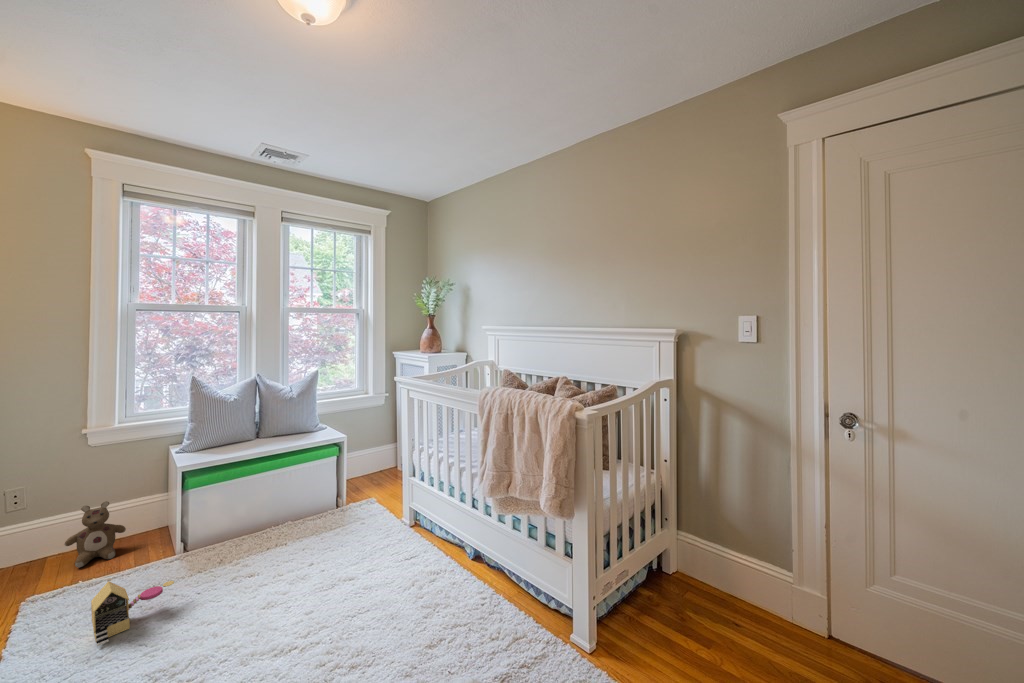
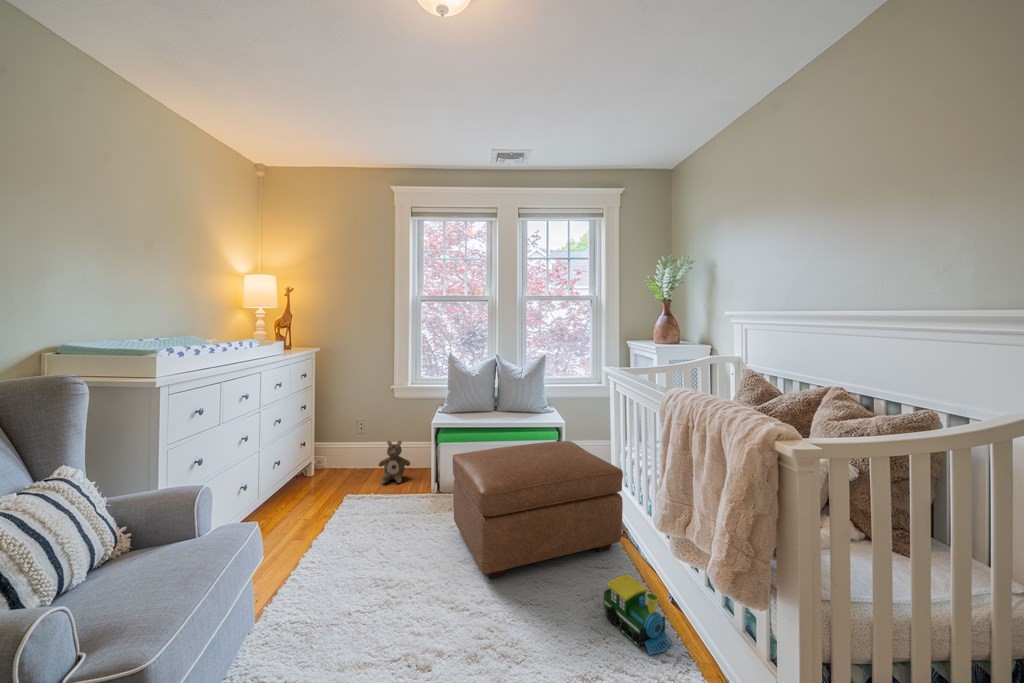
ottoman: none [230,454,422,611] -> present [453,441,623,579]
toy train: none [427,551,484,605] -> present [604,575,672,655]
toy house: present [91,581,174,646] -> none [364,499,414,544]

